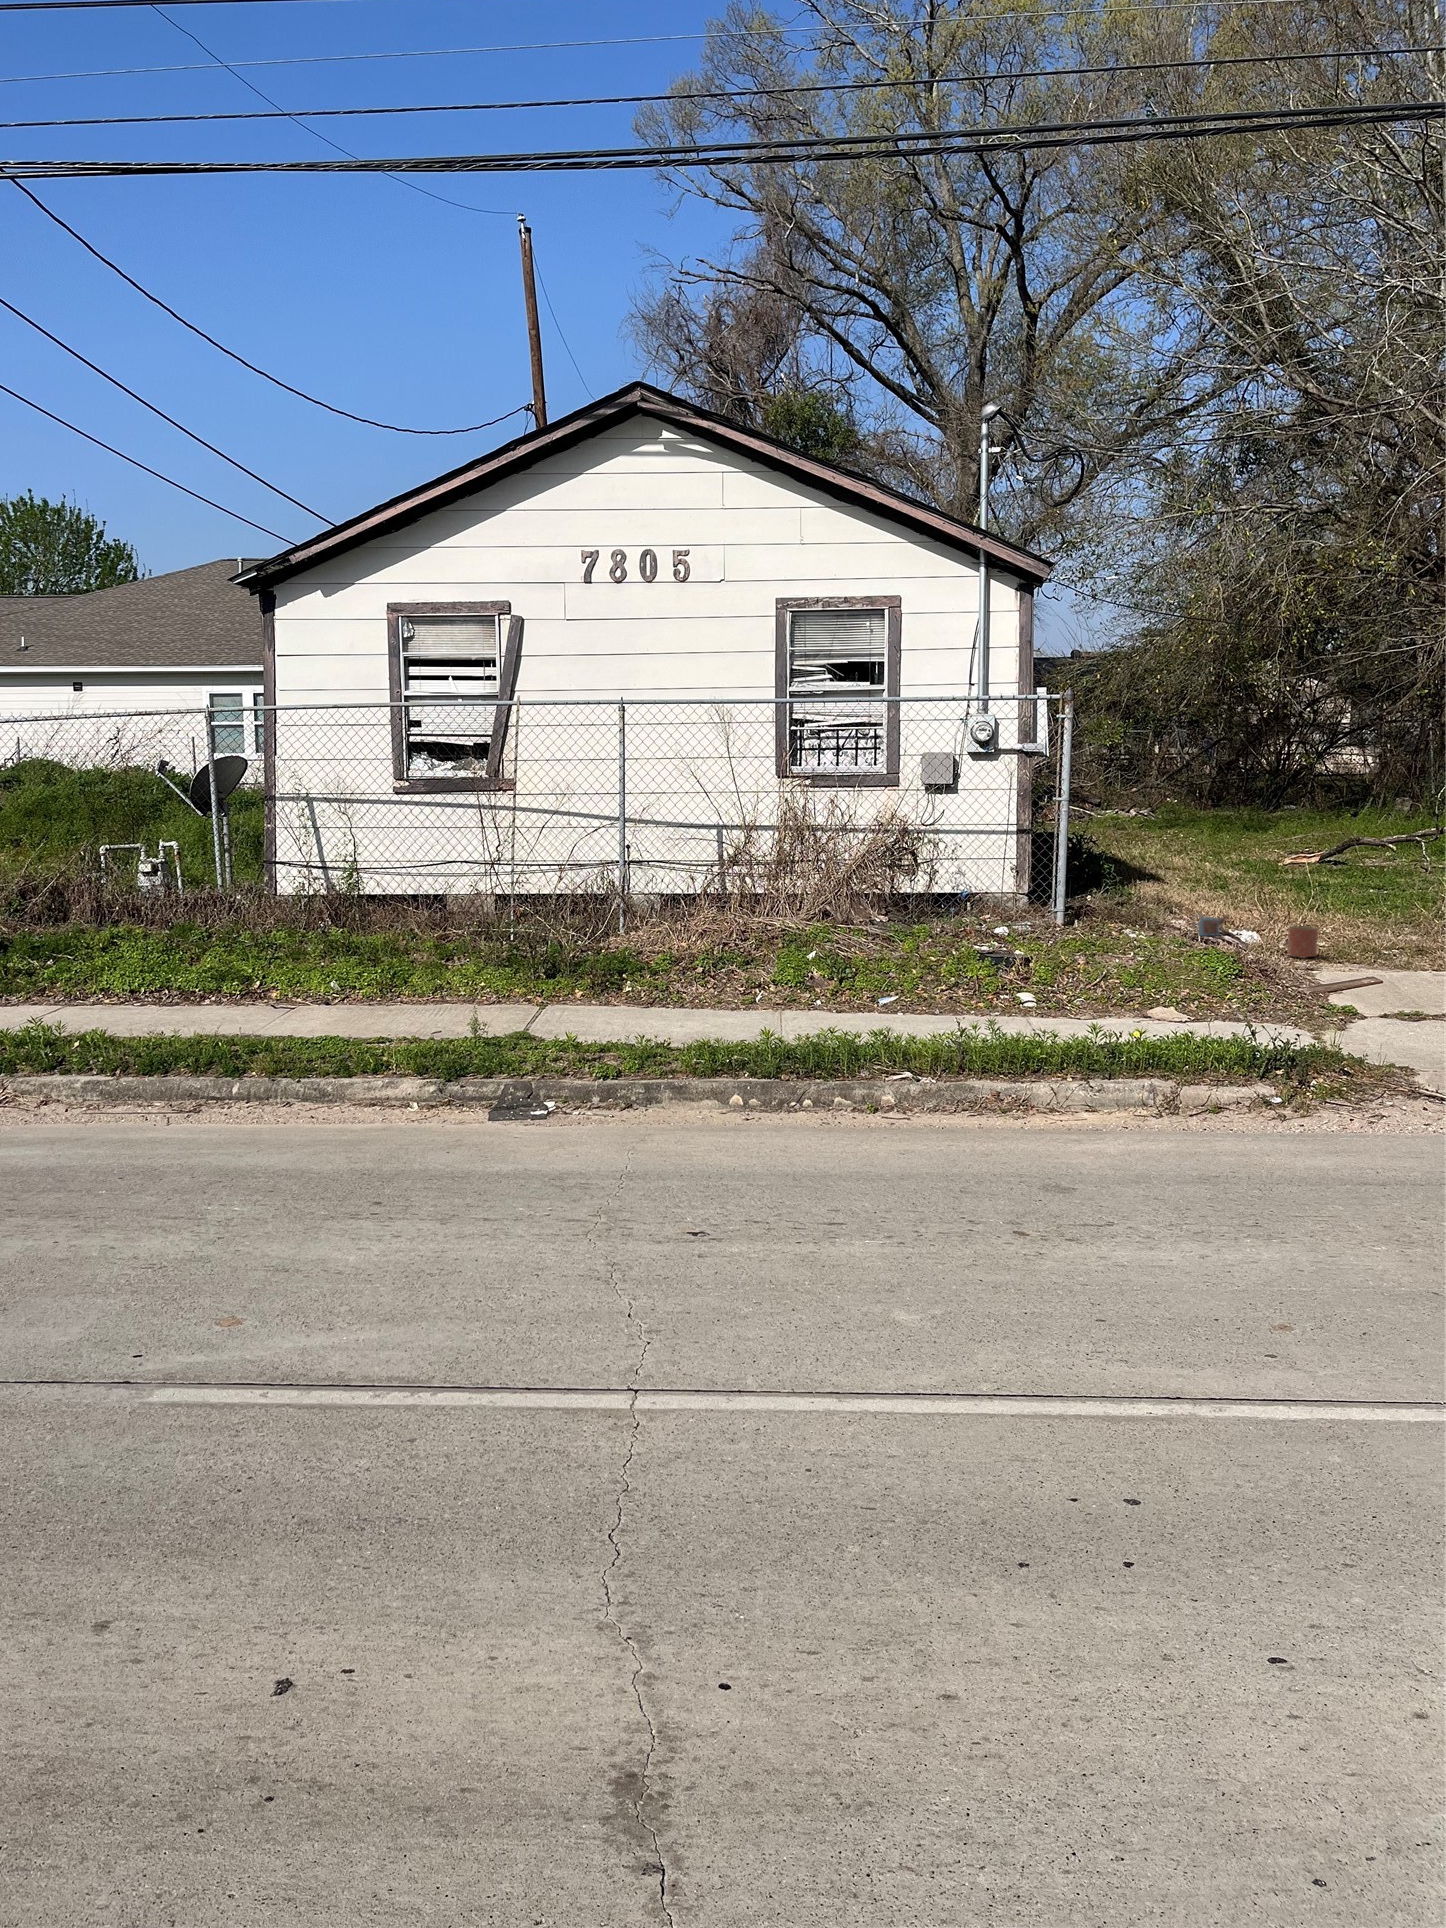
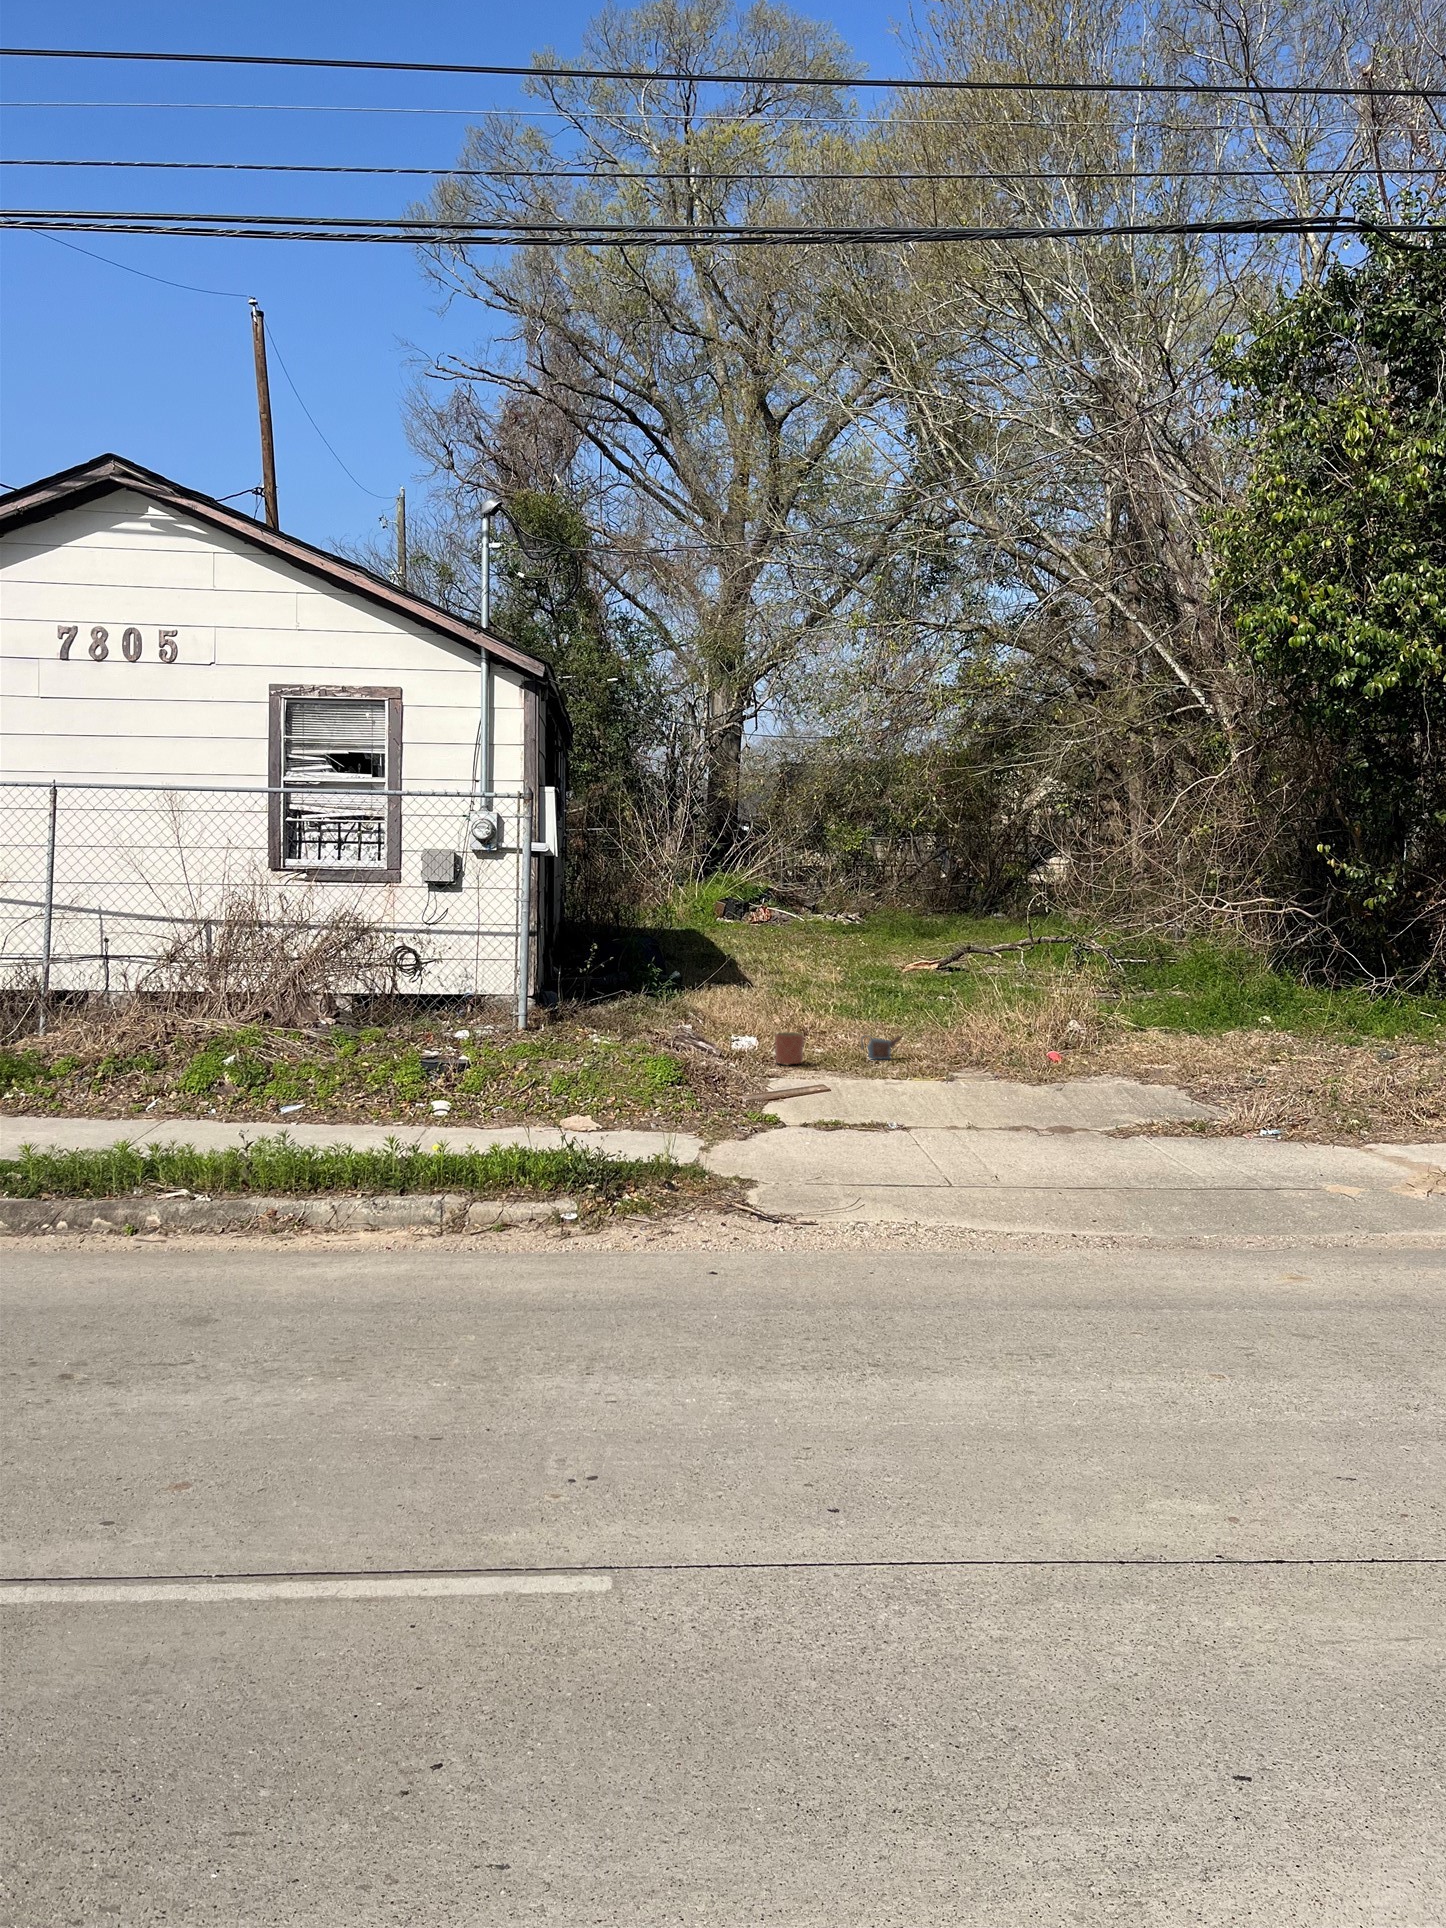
watering can: present [1192,914,1229,936] -> present [861,1035,901,1059]

